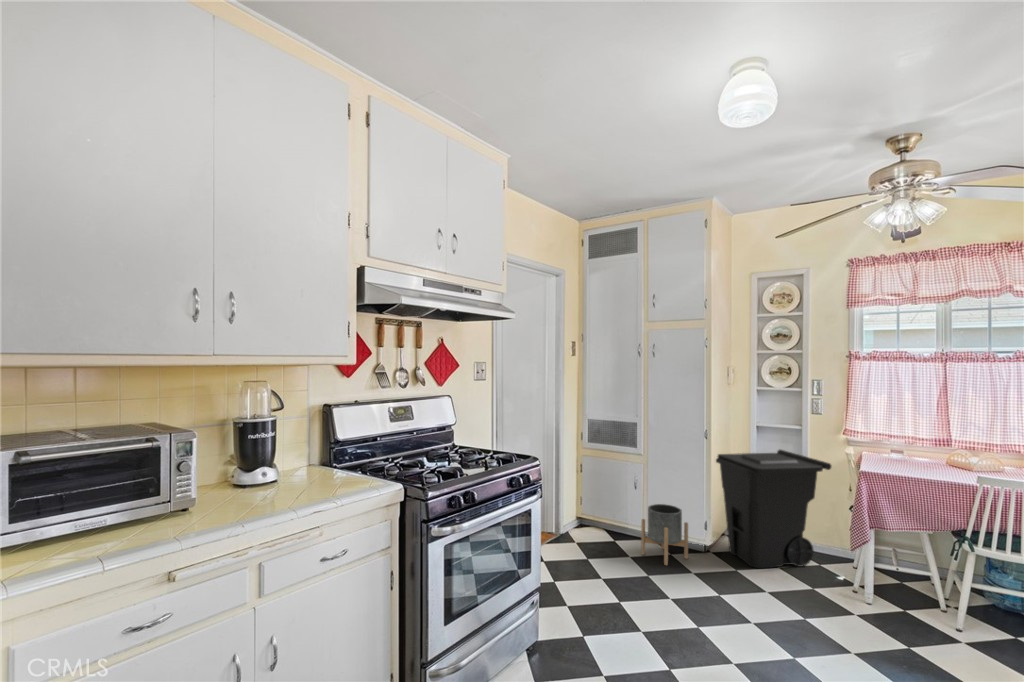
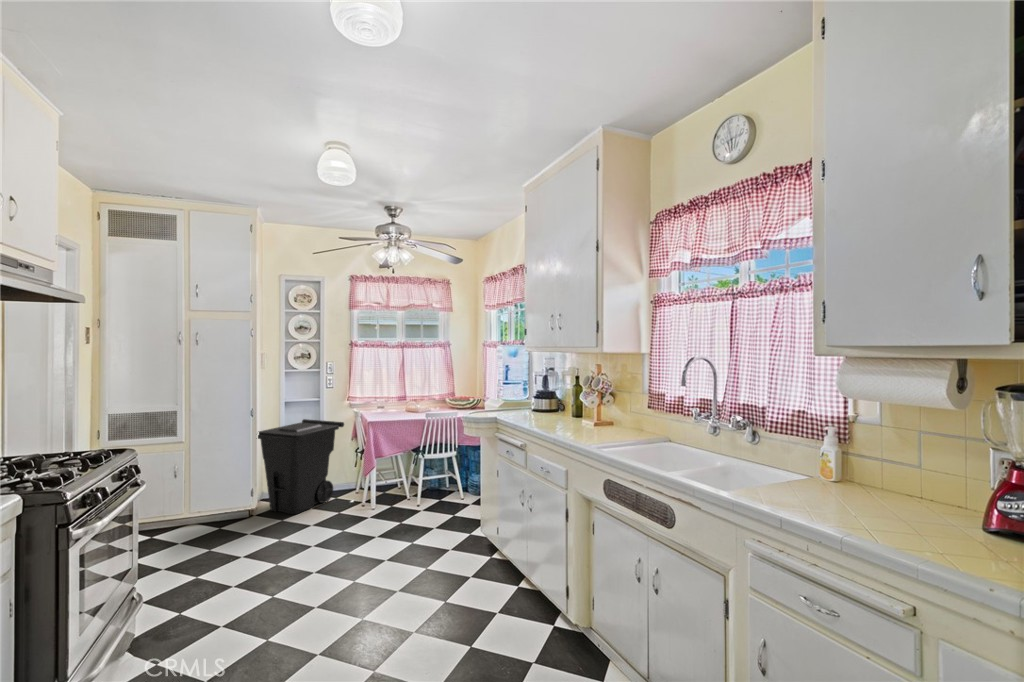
planter: present [641,504,688,565] -> none [192,485,239,539]

